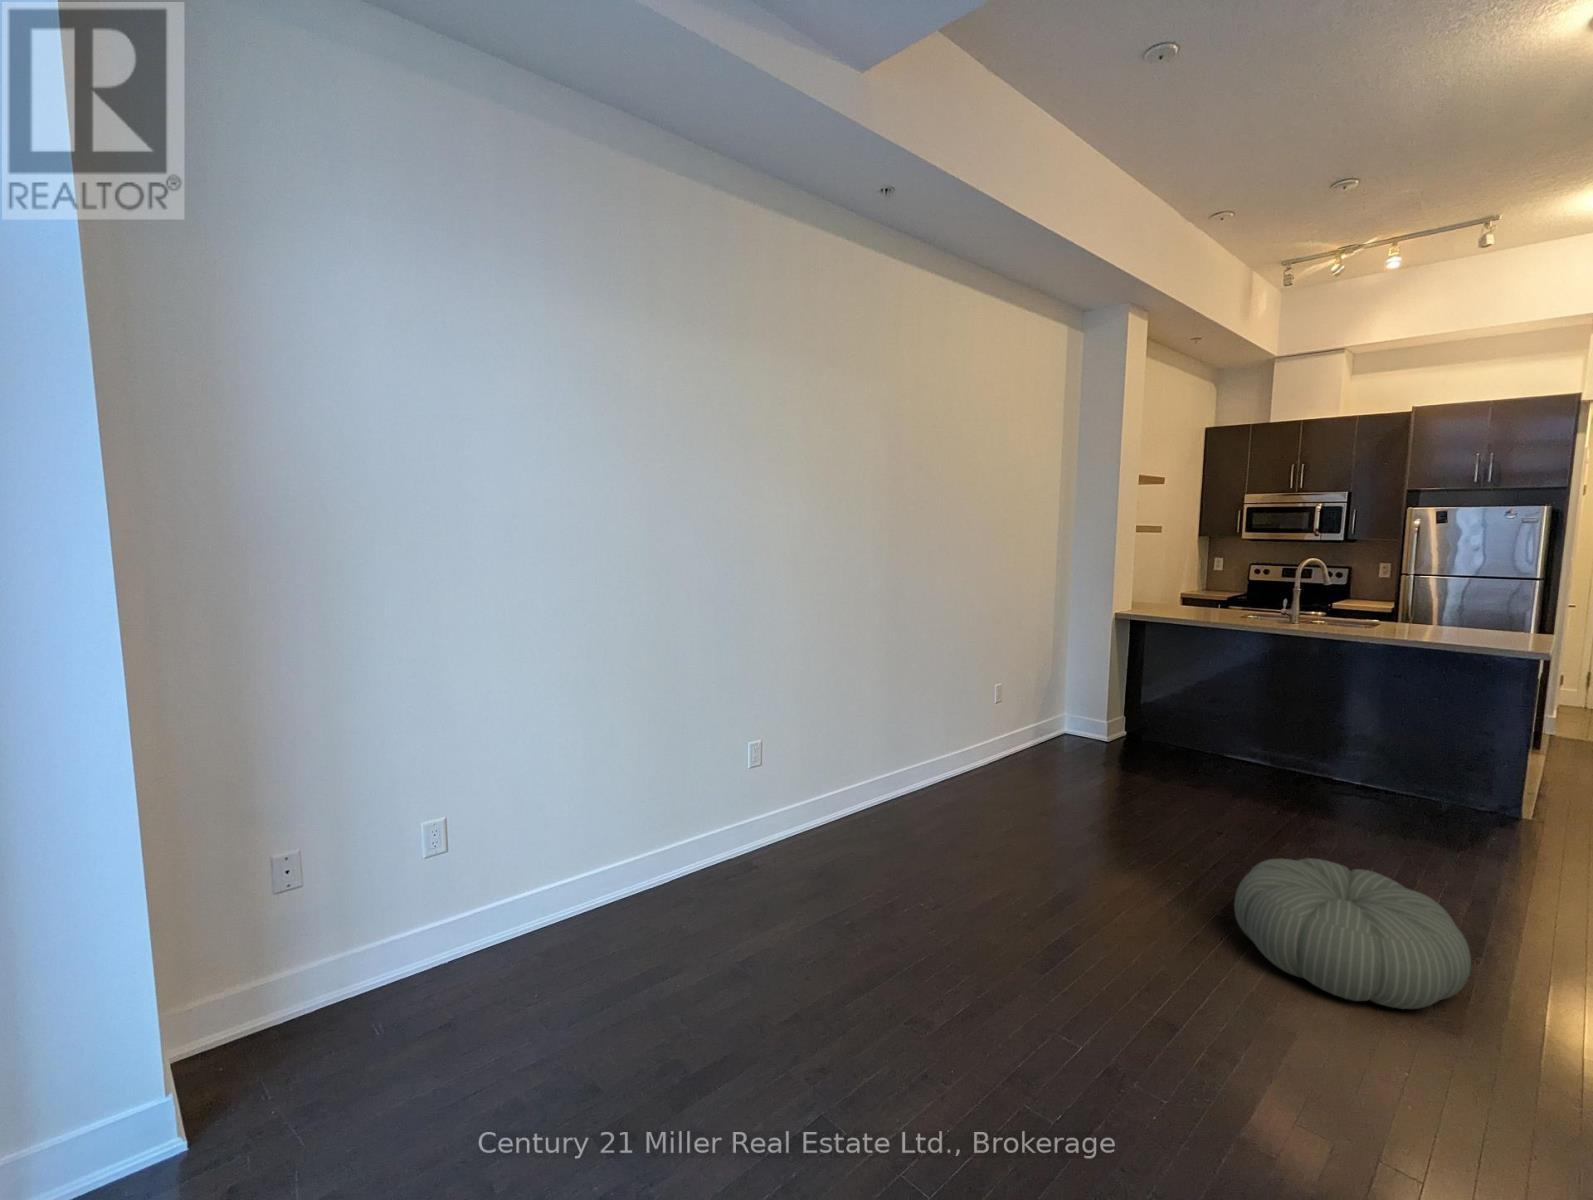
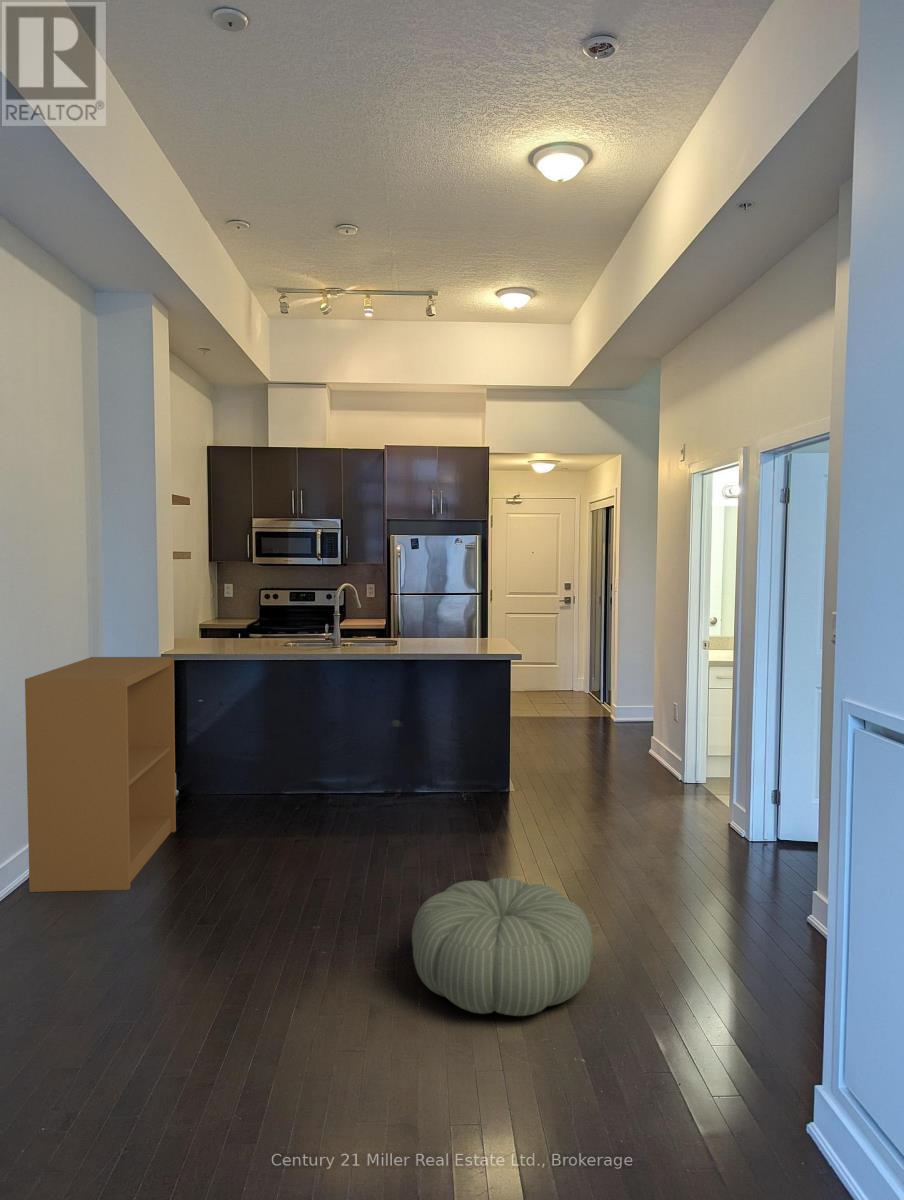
bookshelf: none [985,609,1115,784] -> present [25,657,176,892]

